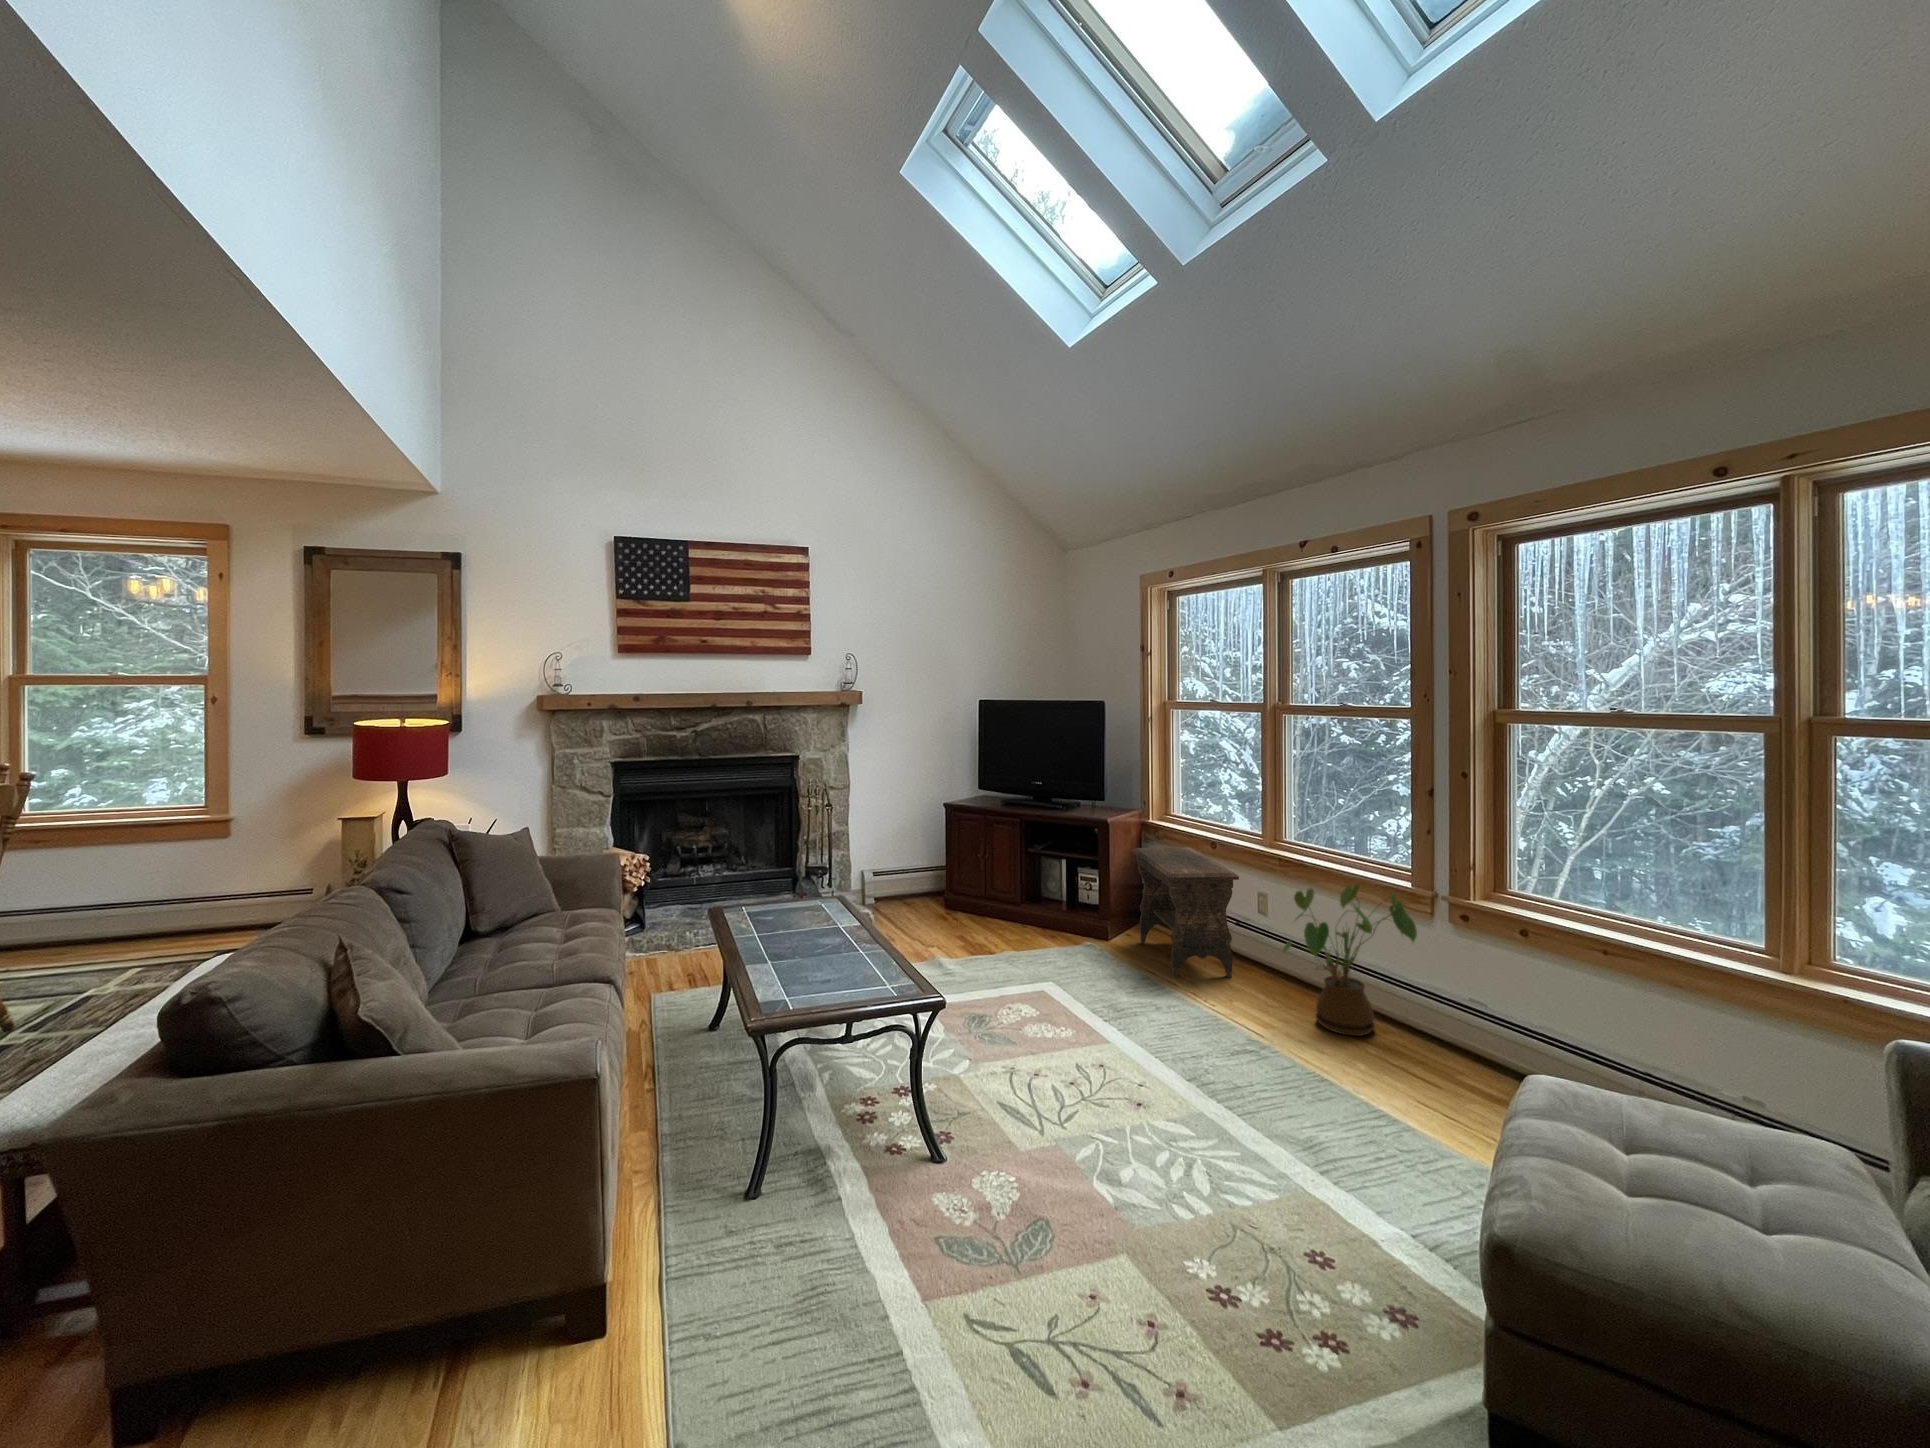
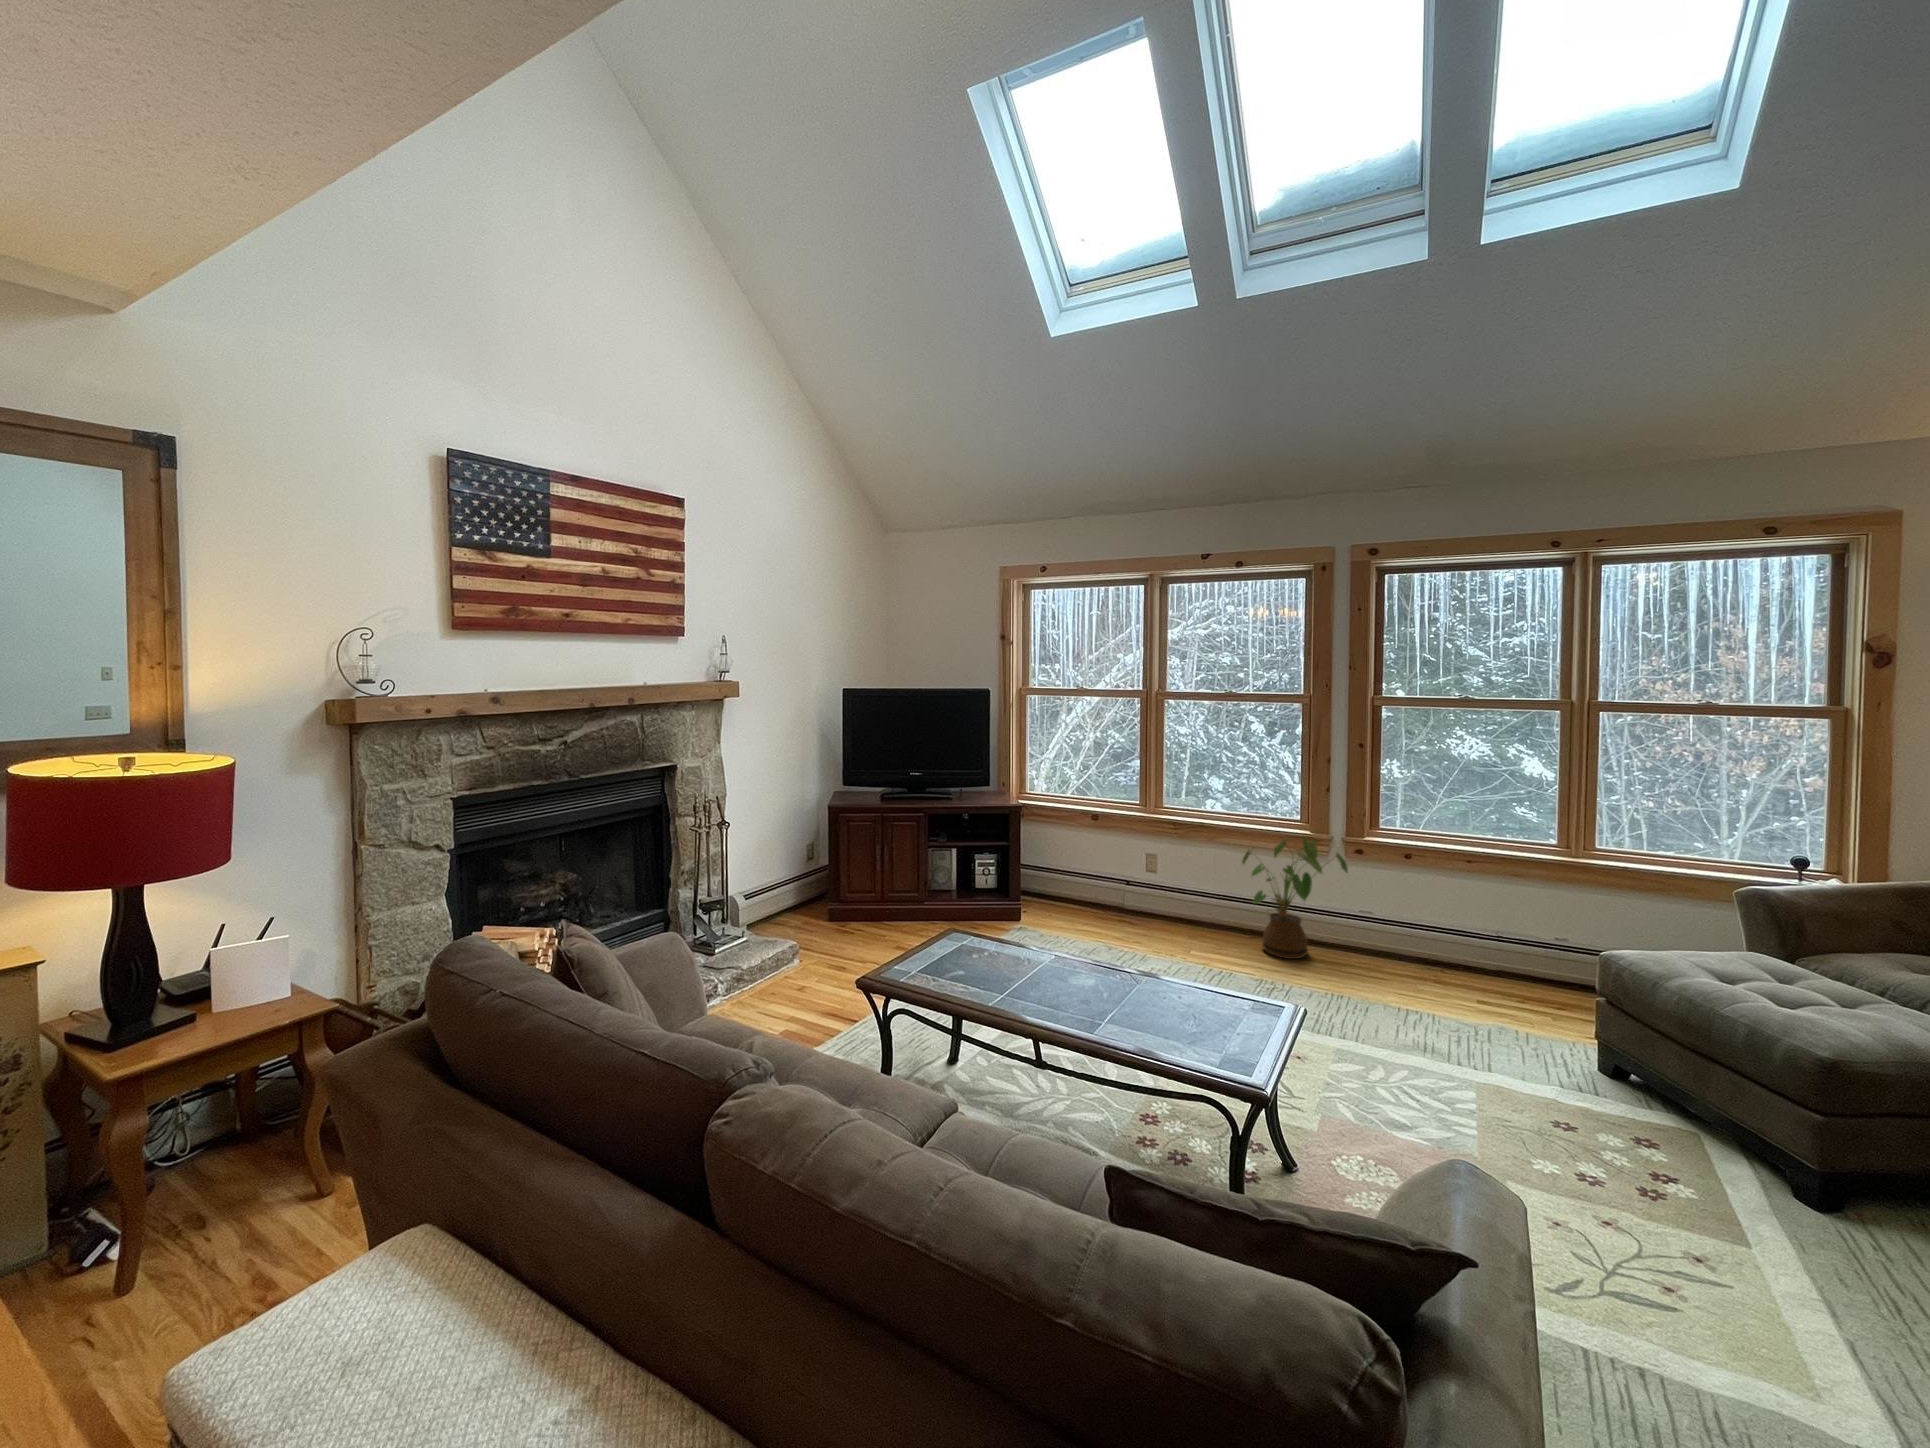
footstool: present [1132,847,1239,978] -> none [1042,823,1170,944]

